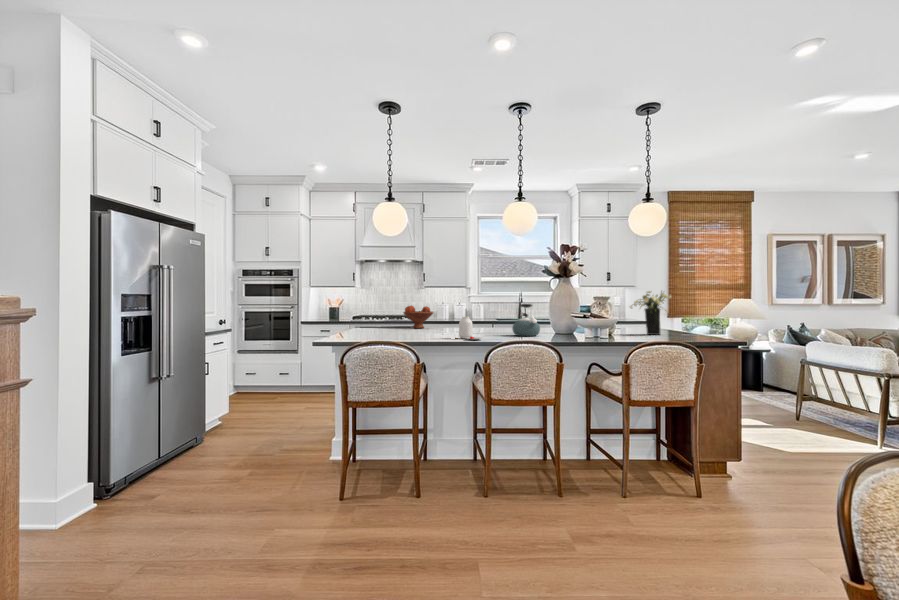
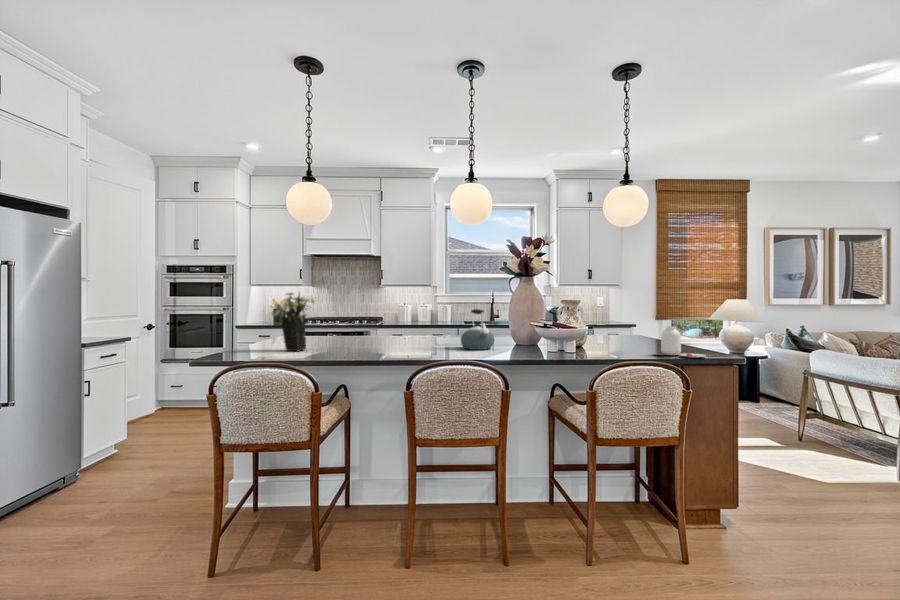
flower arrangement: present [630,291,671,335] -> present [271,293,315,351]
fruit bowl: present [403,306,433,328] -> none [341,309,378,336]
jar: present [459,317,482,340] -> present [654,326,706,358]

